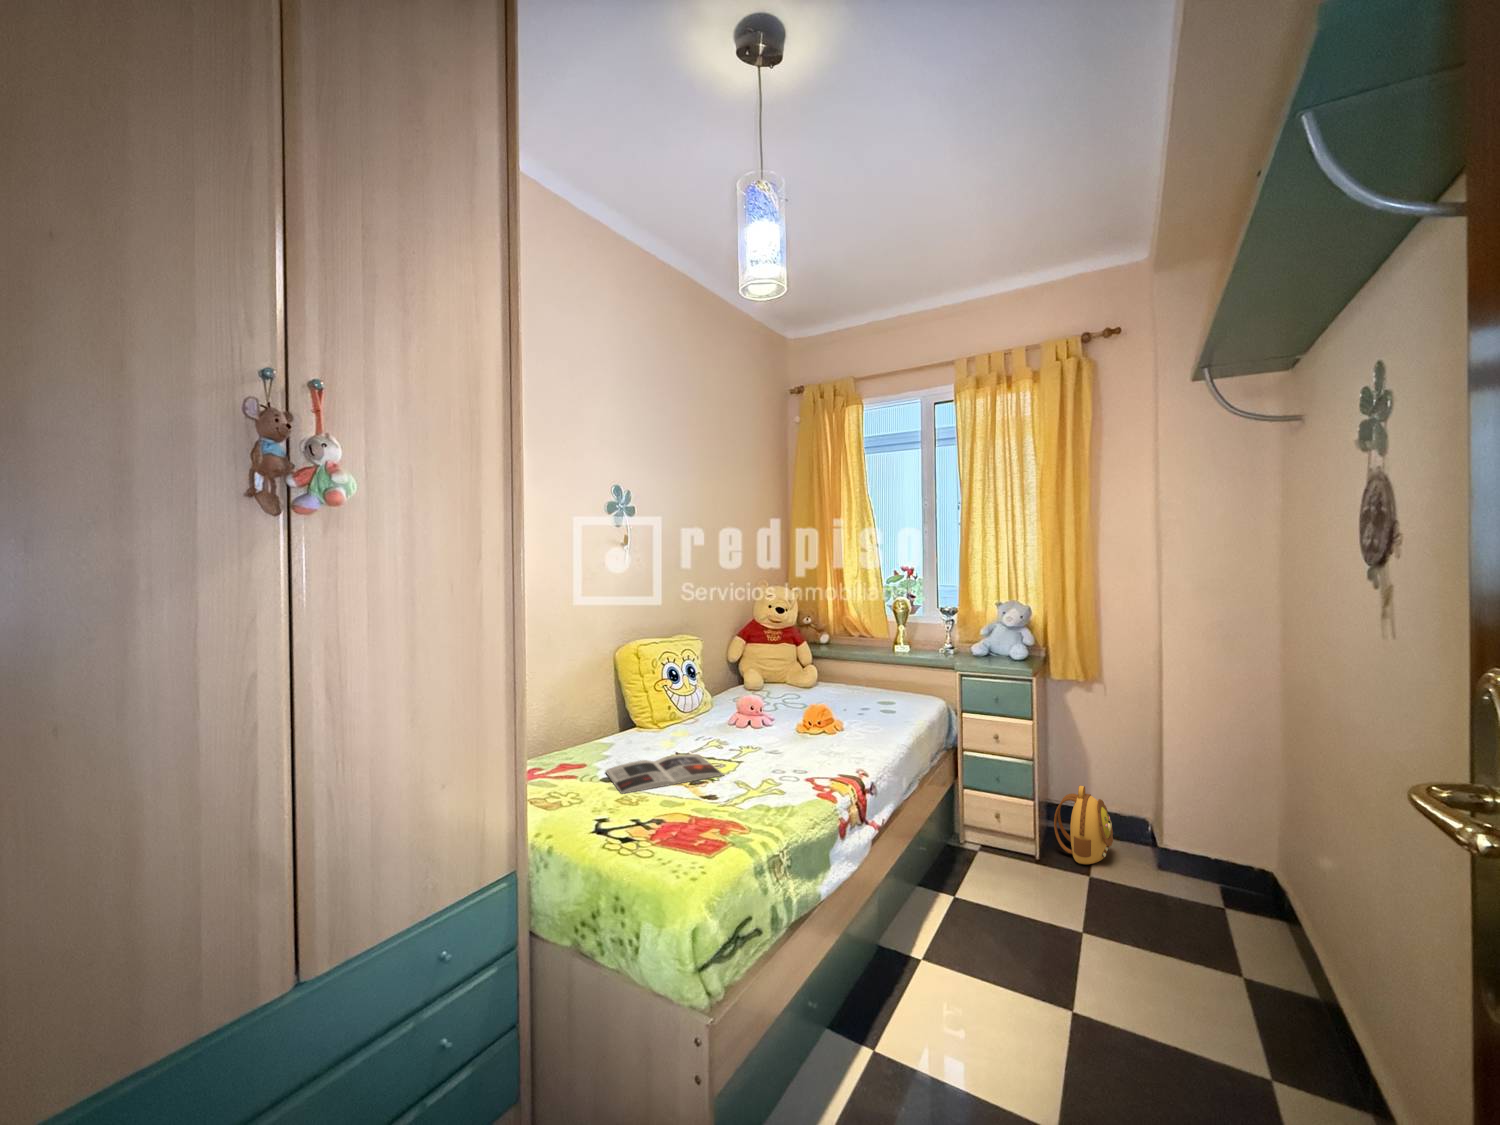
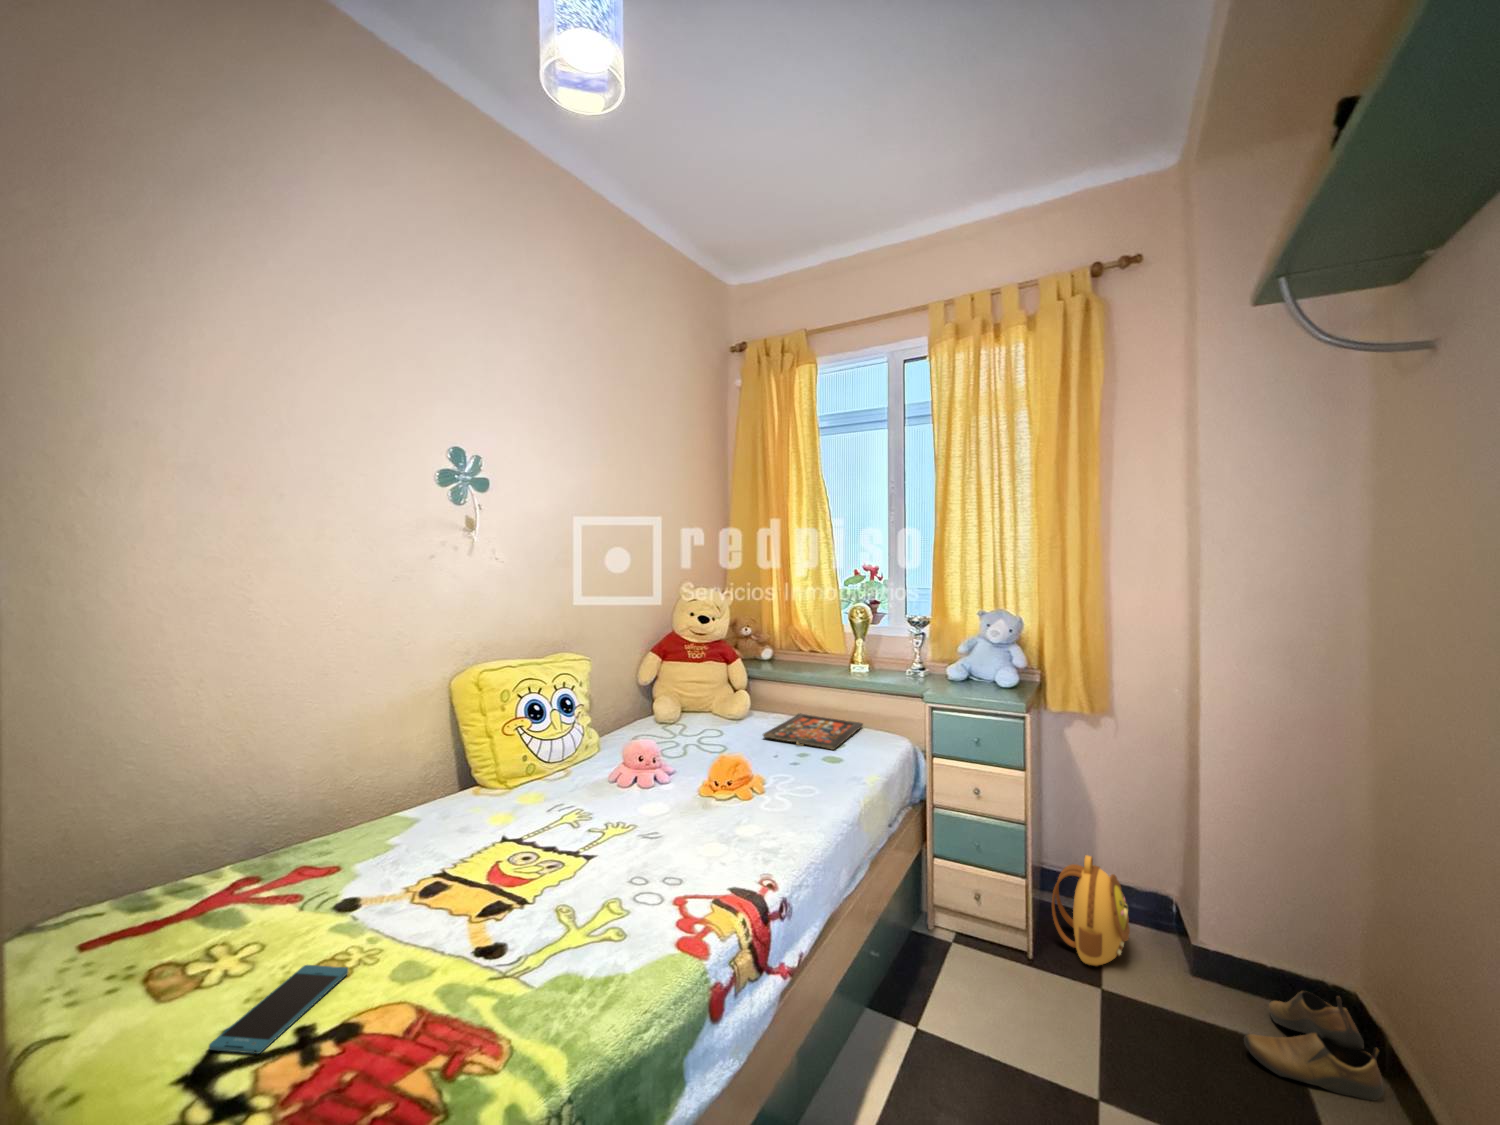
board game: none [831,684,907,707] -> present [763,713,863,750]
magazine: present [606,754,724,794] -> none [338,846,542,945]
smartphone: none [594,799,639,827] -> present [209,965,348,1054]
shoe: none [1187,866,1279,932] -> present [1244,991,1384,1100]

